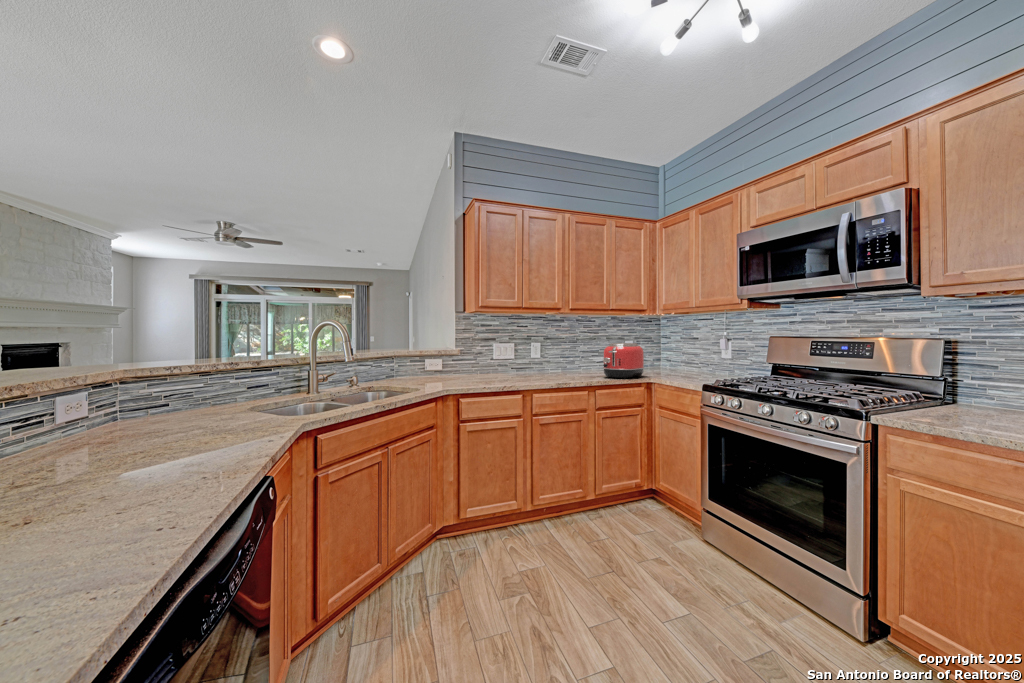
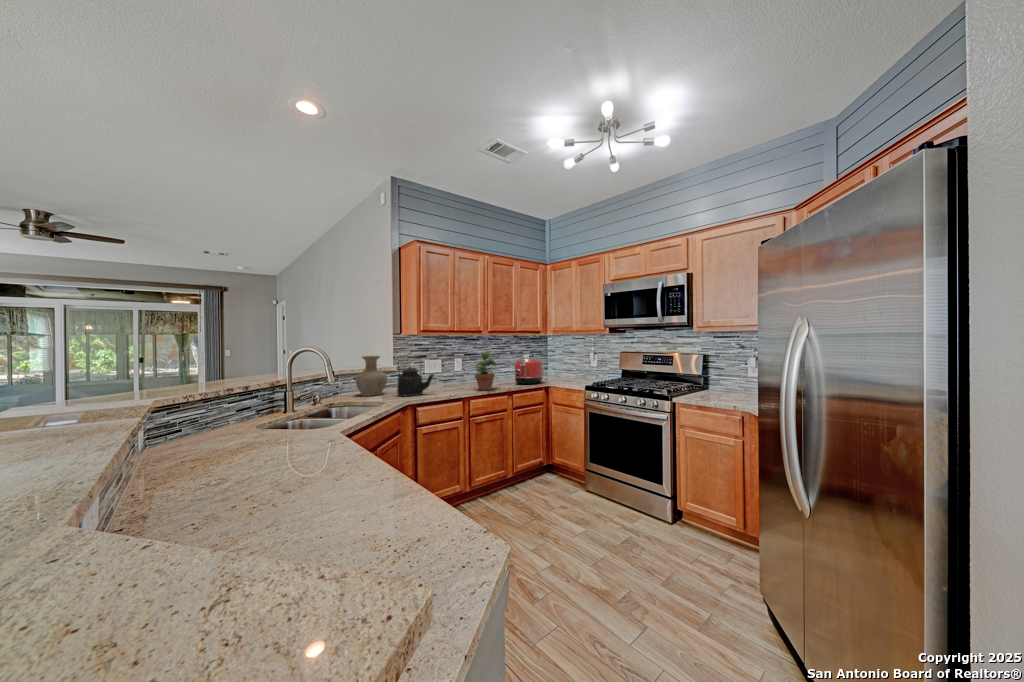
potted plant: none [536,333,577,383] -> present [470,353,497,390]
vase: none [406,336,441,382] -> present [355,356,387,396]
kettle: none [446,341,488,385] -> present [397,361,434,396]

